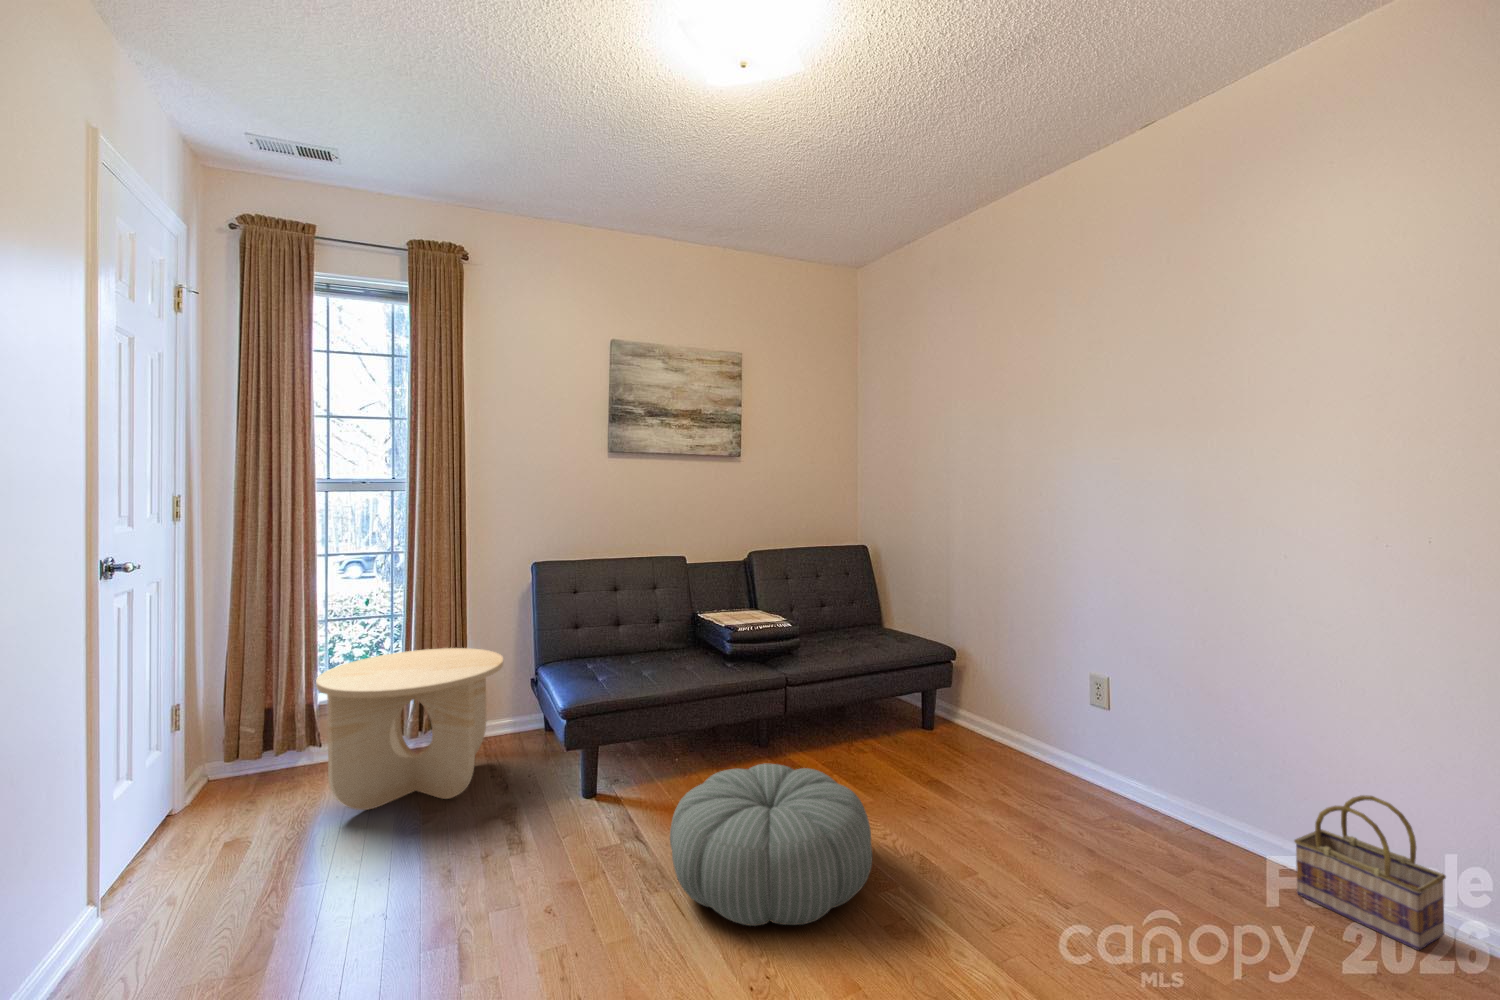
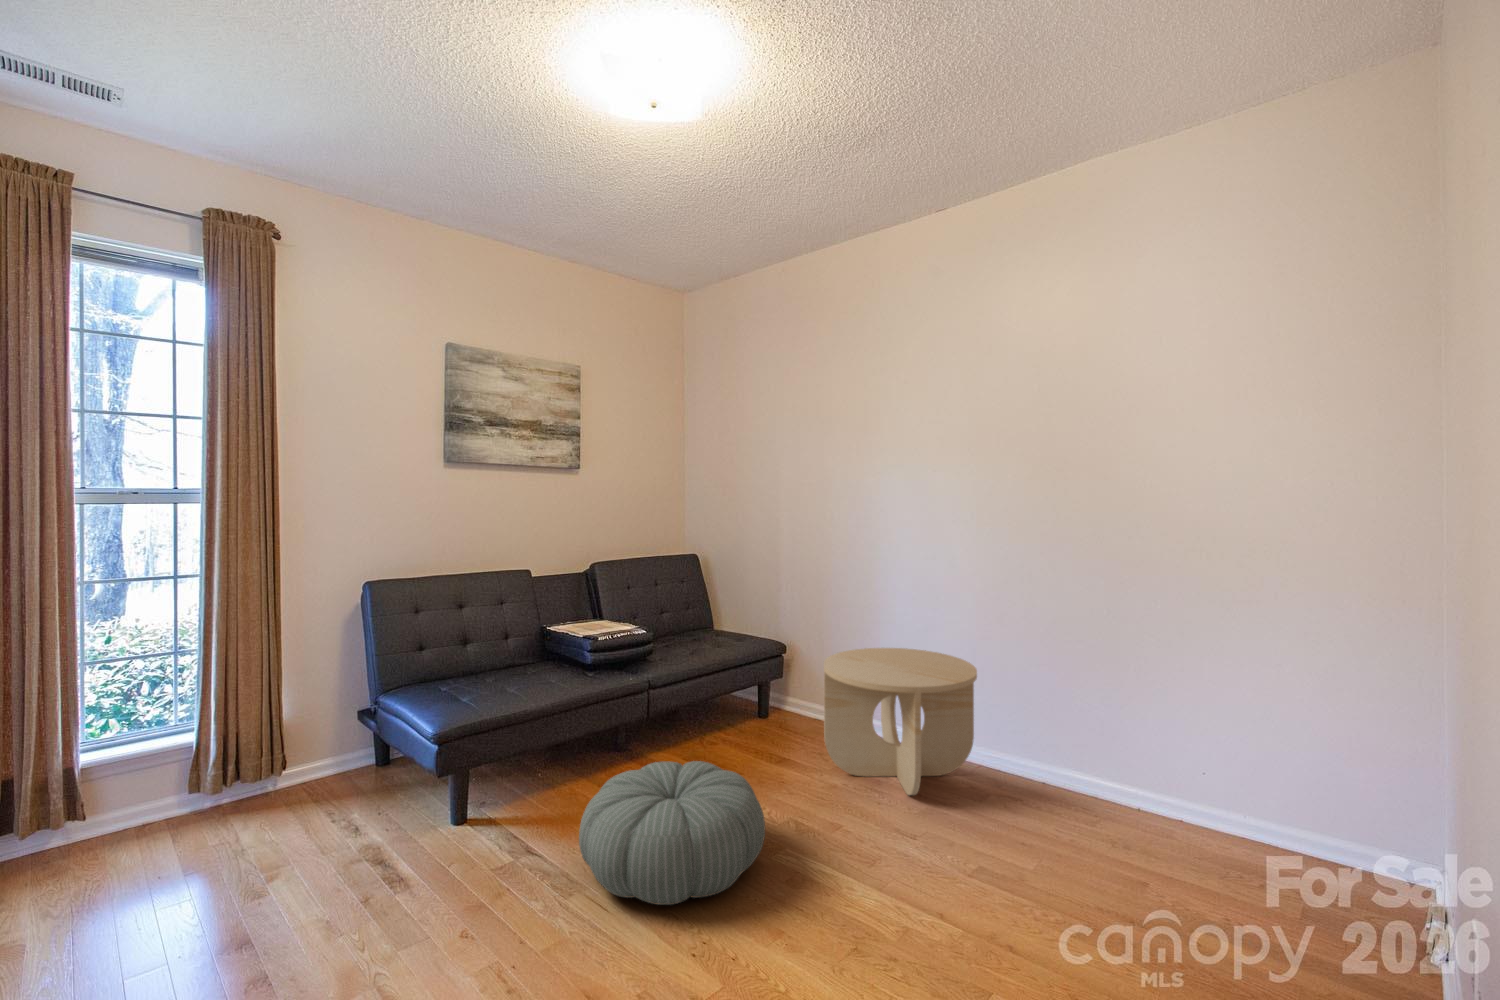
side table: present [316,648,503,810] -> present [824,648,977,795]
basket: present [1294,795,1446,950] -> none [1042,725,1126,823]

